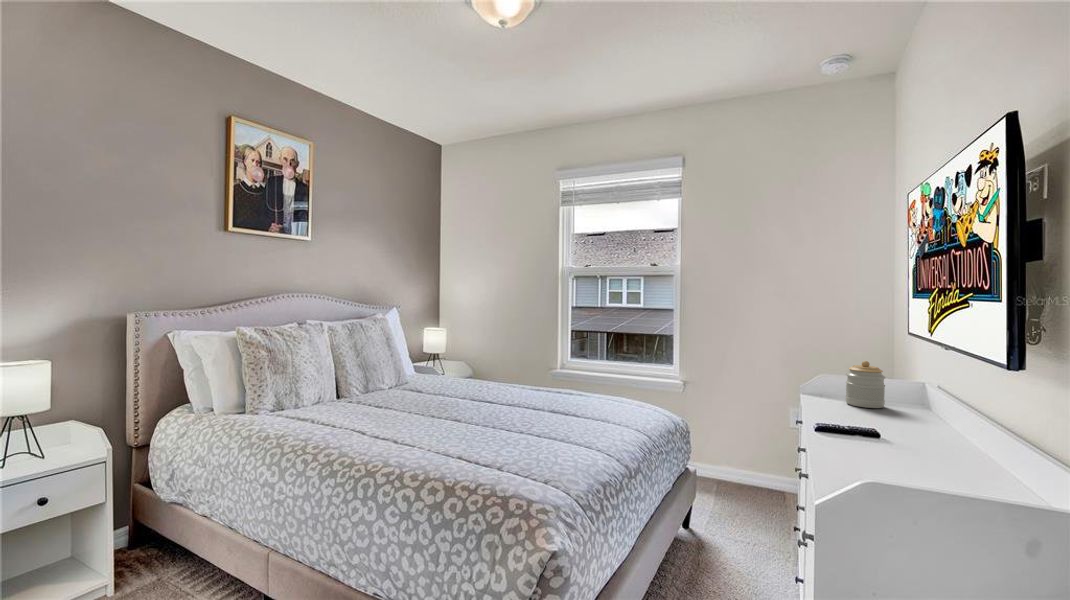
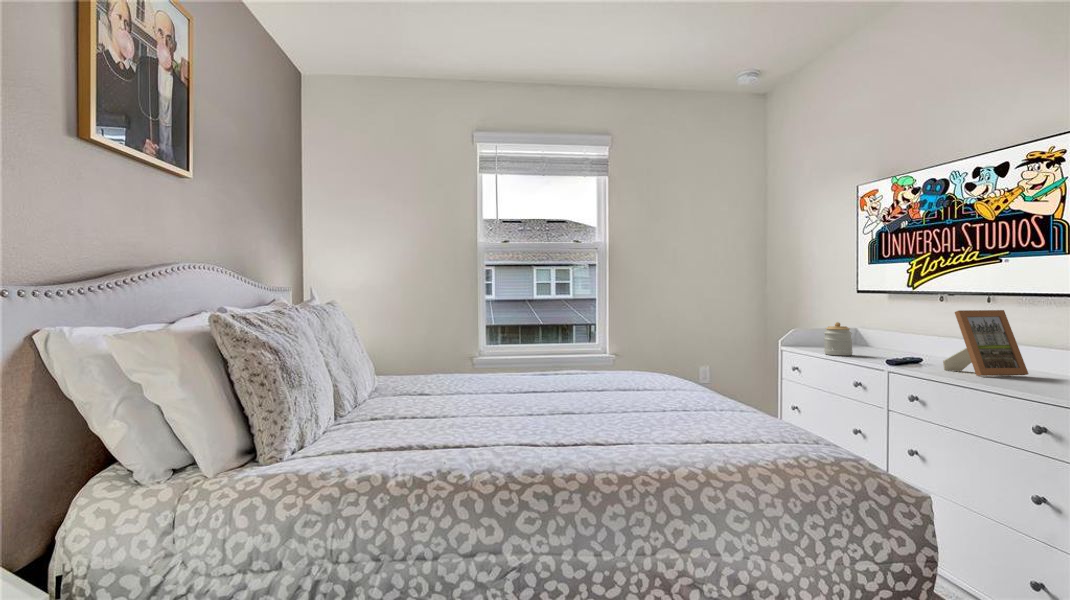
picture frame: none [881,363,975,474] -> present [943,310,1029,376]

